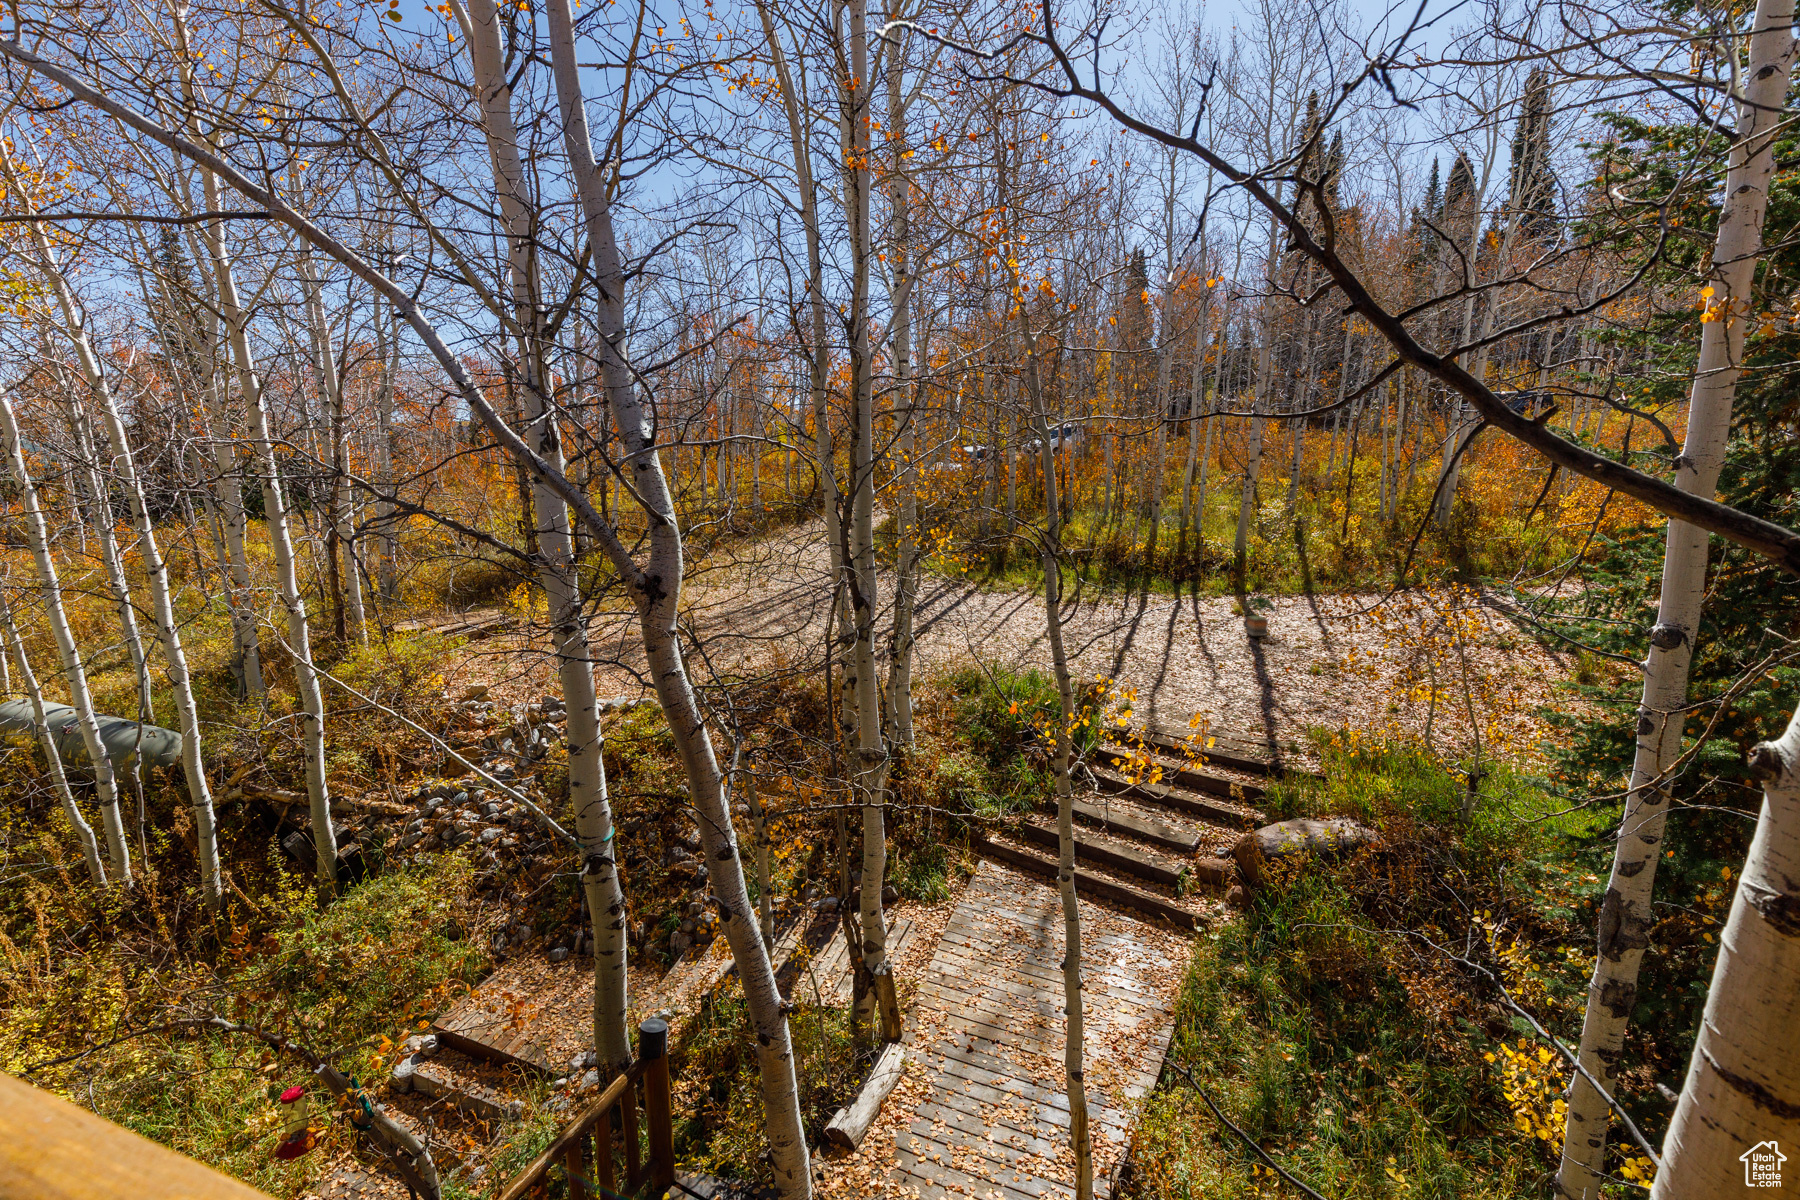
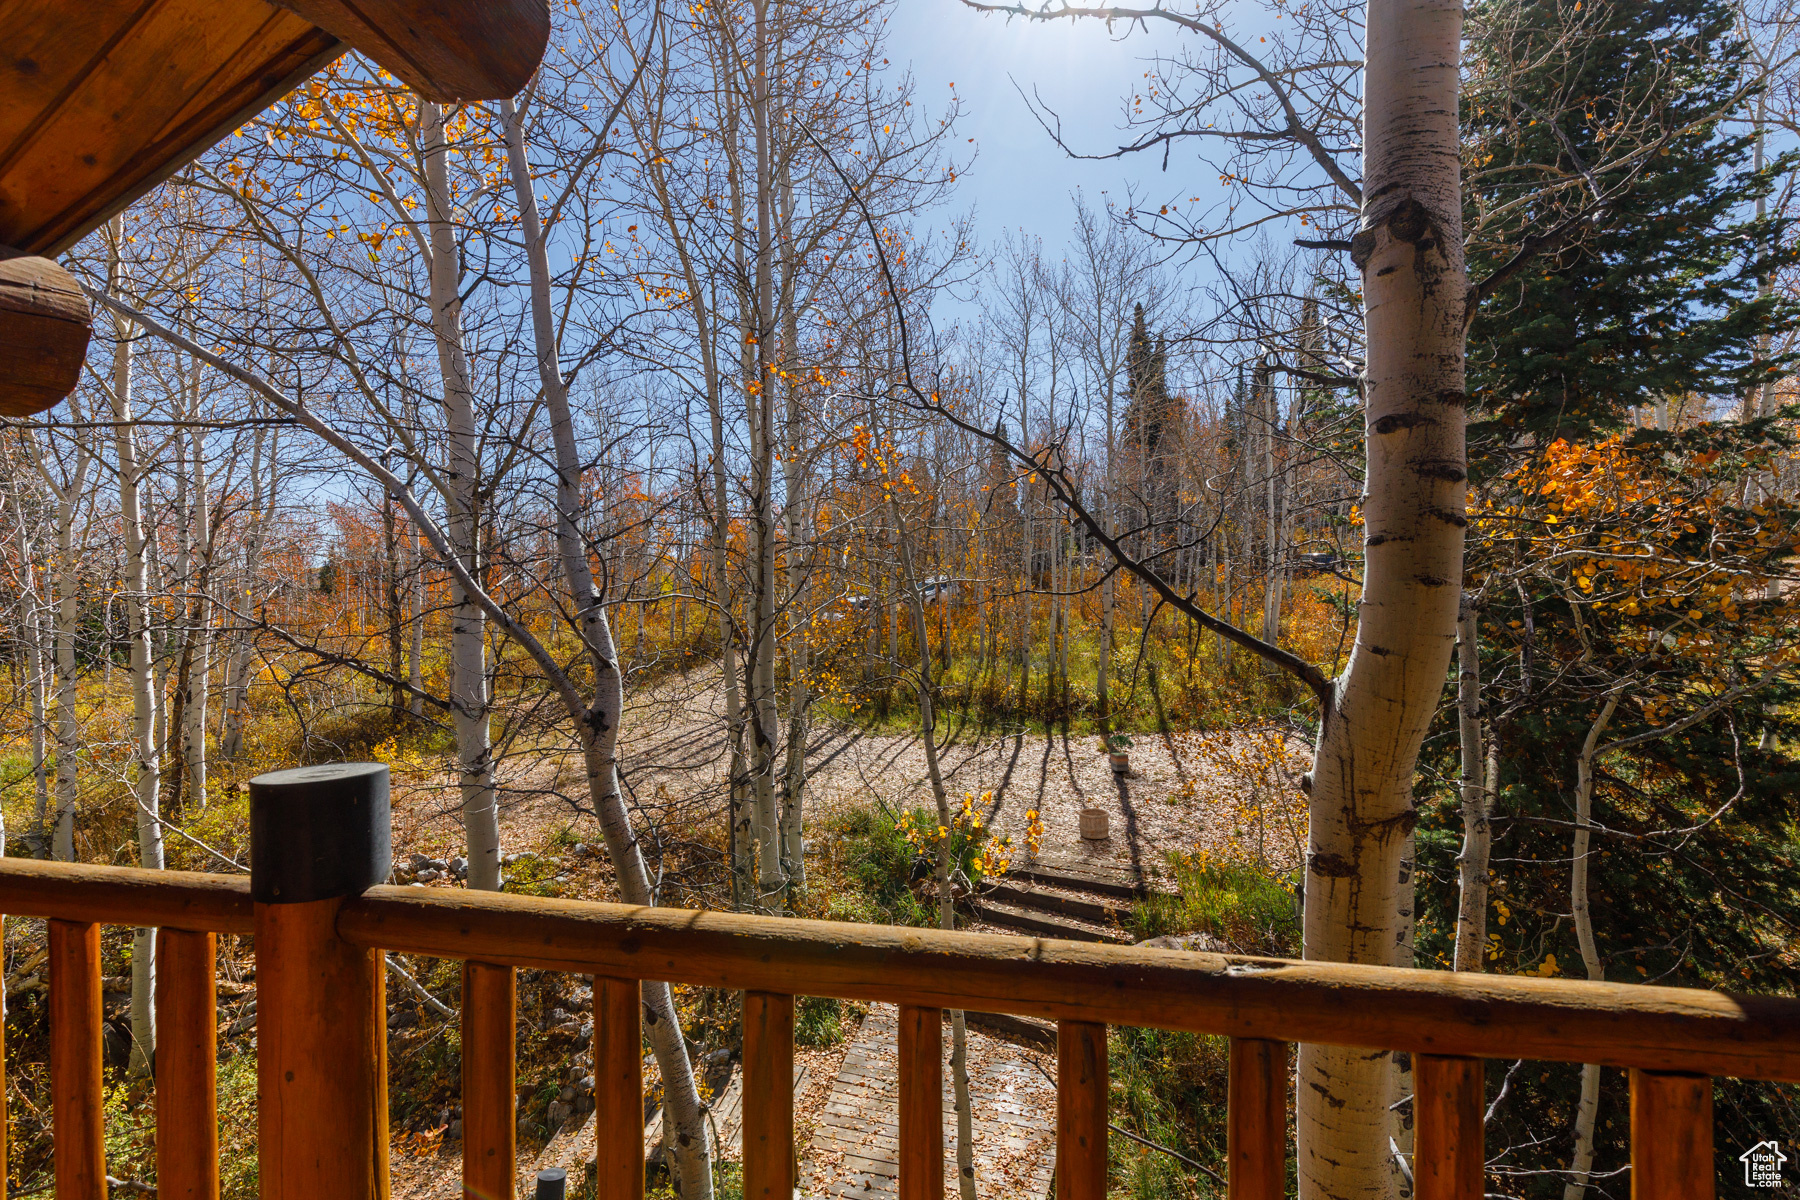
wooden bucket: none [1208,677,1244,709] -> present [1078,808,1109,839]

